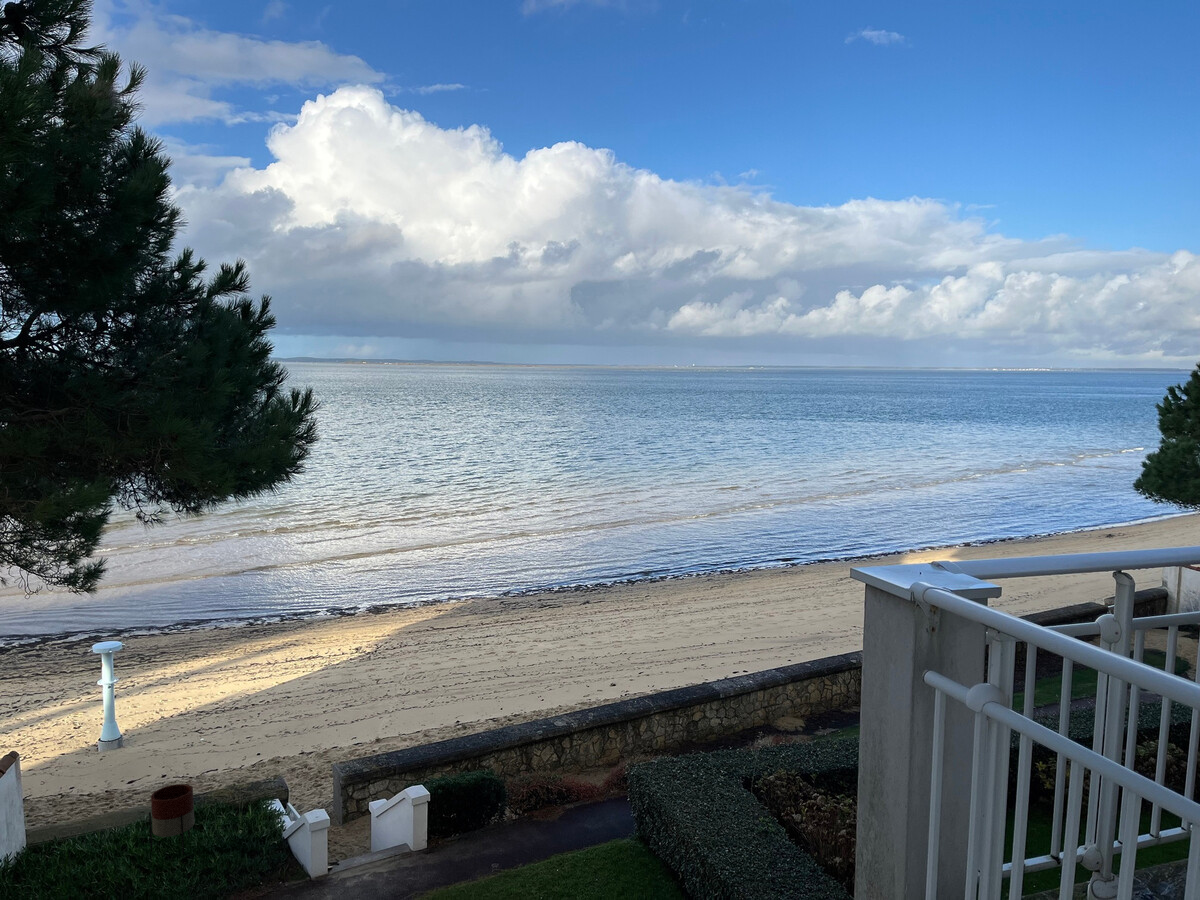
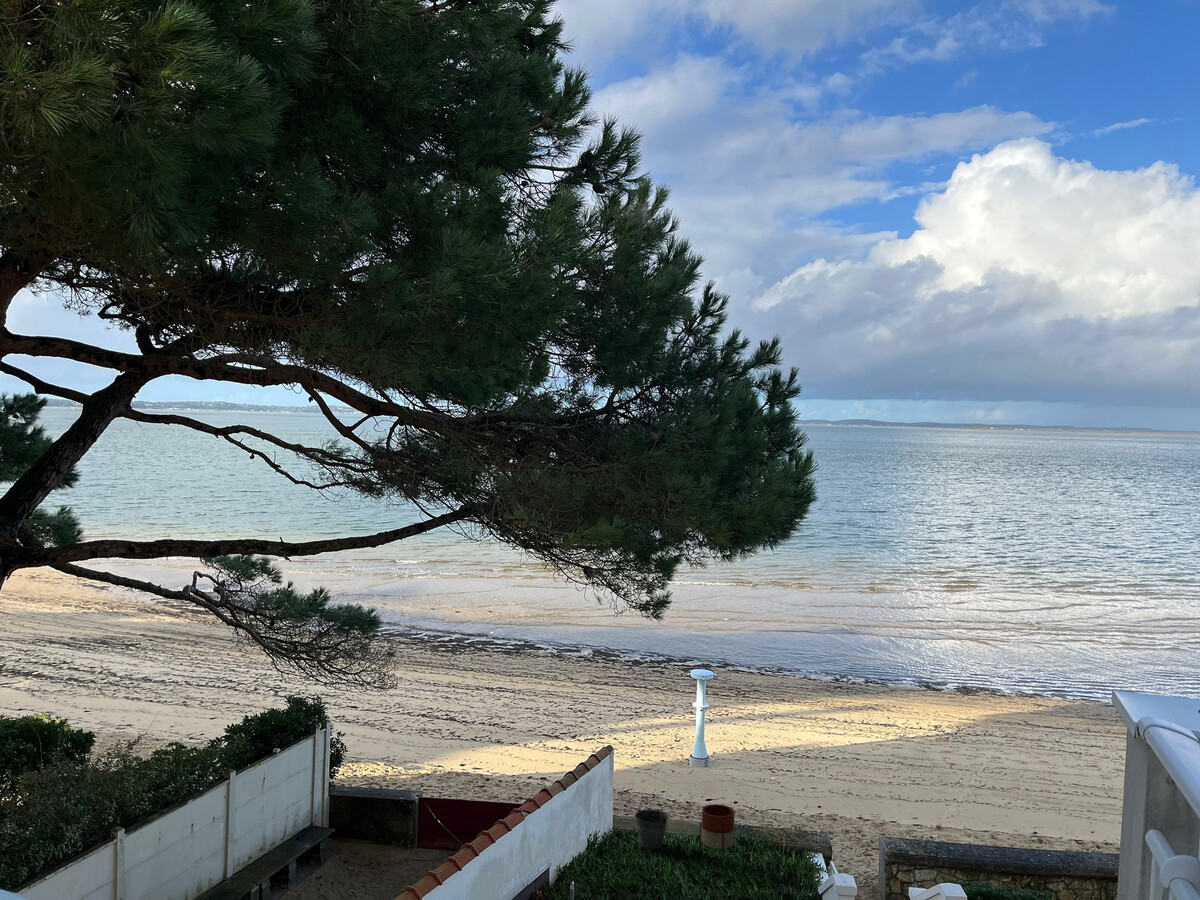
bucket: none [57,802,105,866] -> present [635,808,669,849]

